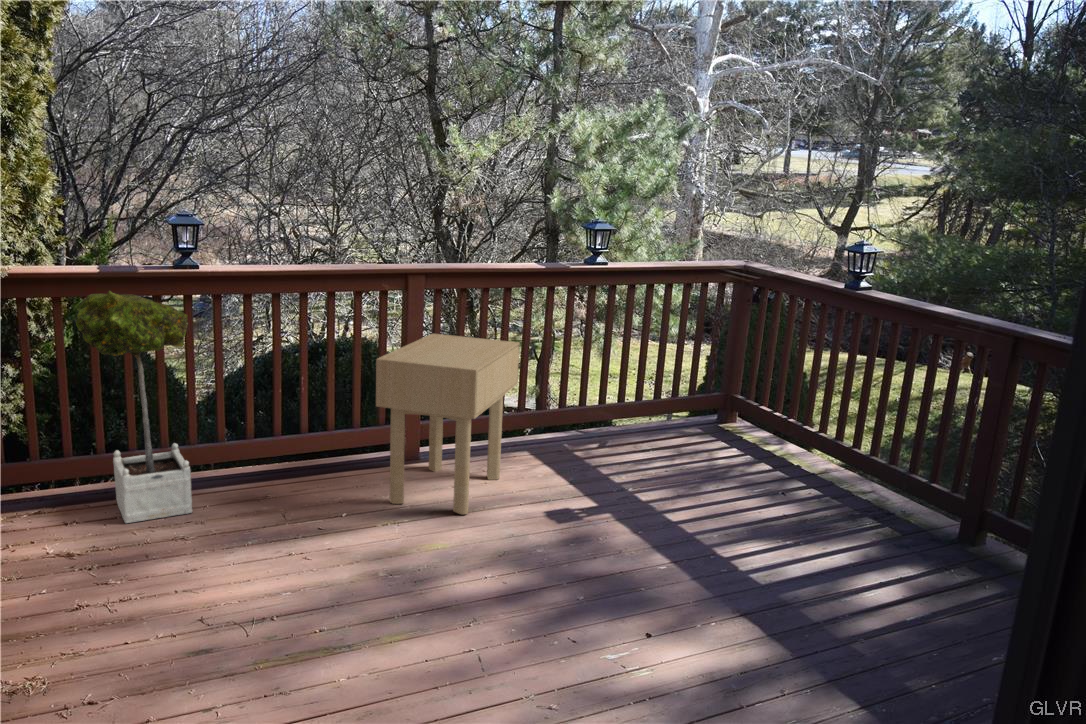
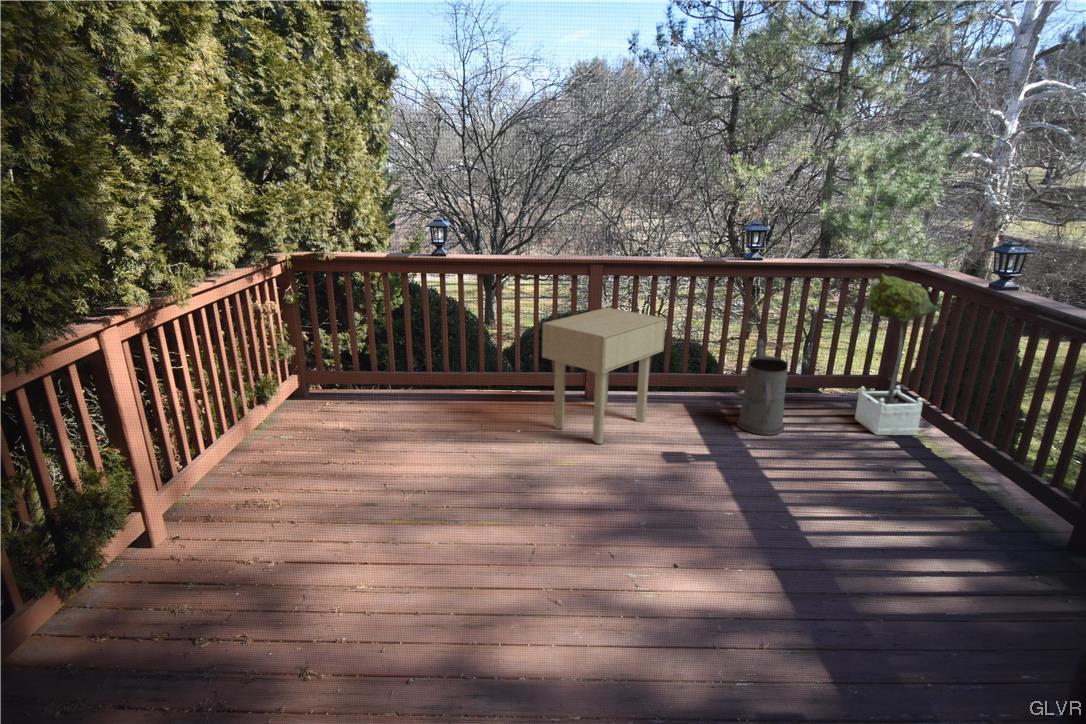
potted tree: present [75,291,192,523] -> present [855,274,940,435]
watering can: none [603,361,657,475] -> present [737,339,788,435]

